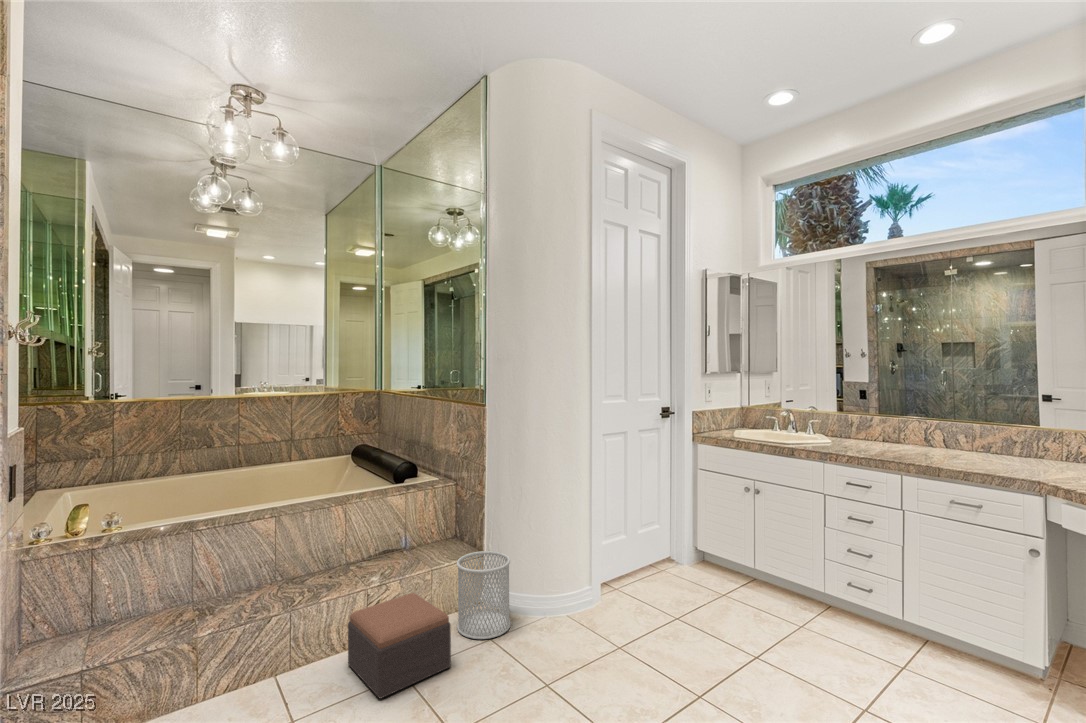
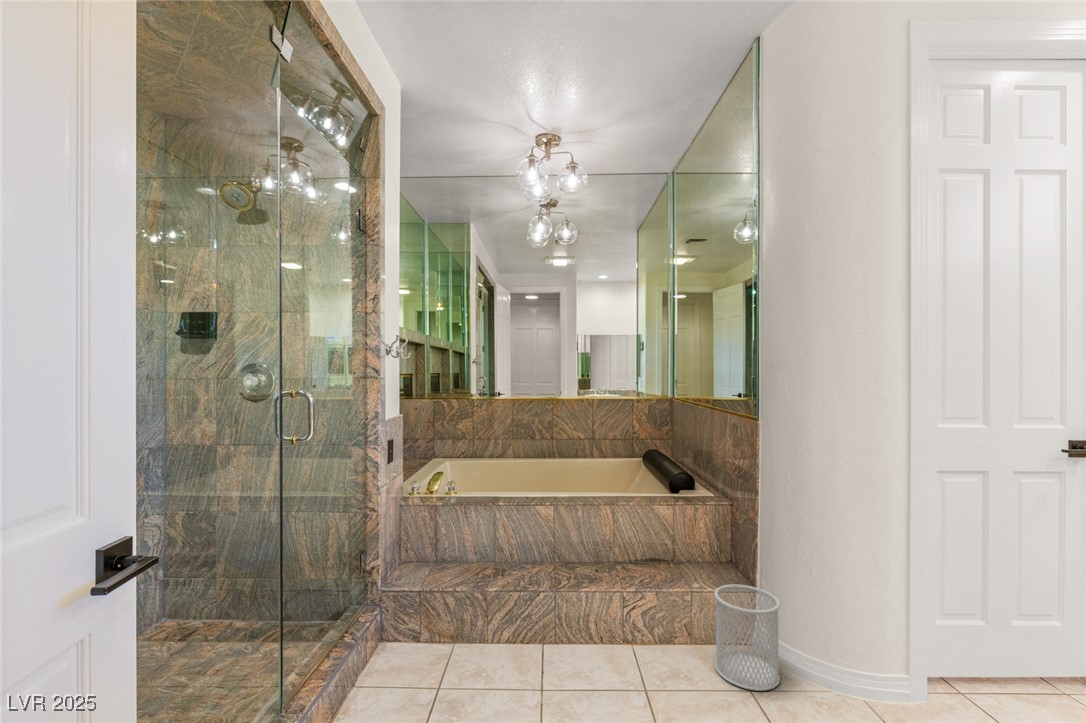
footstool: present [348,593,451,698] -> none [599,609,694,705]

